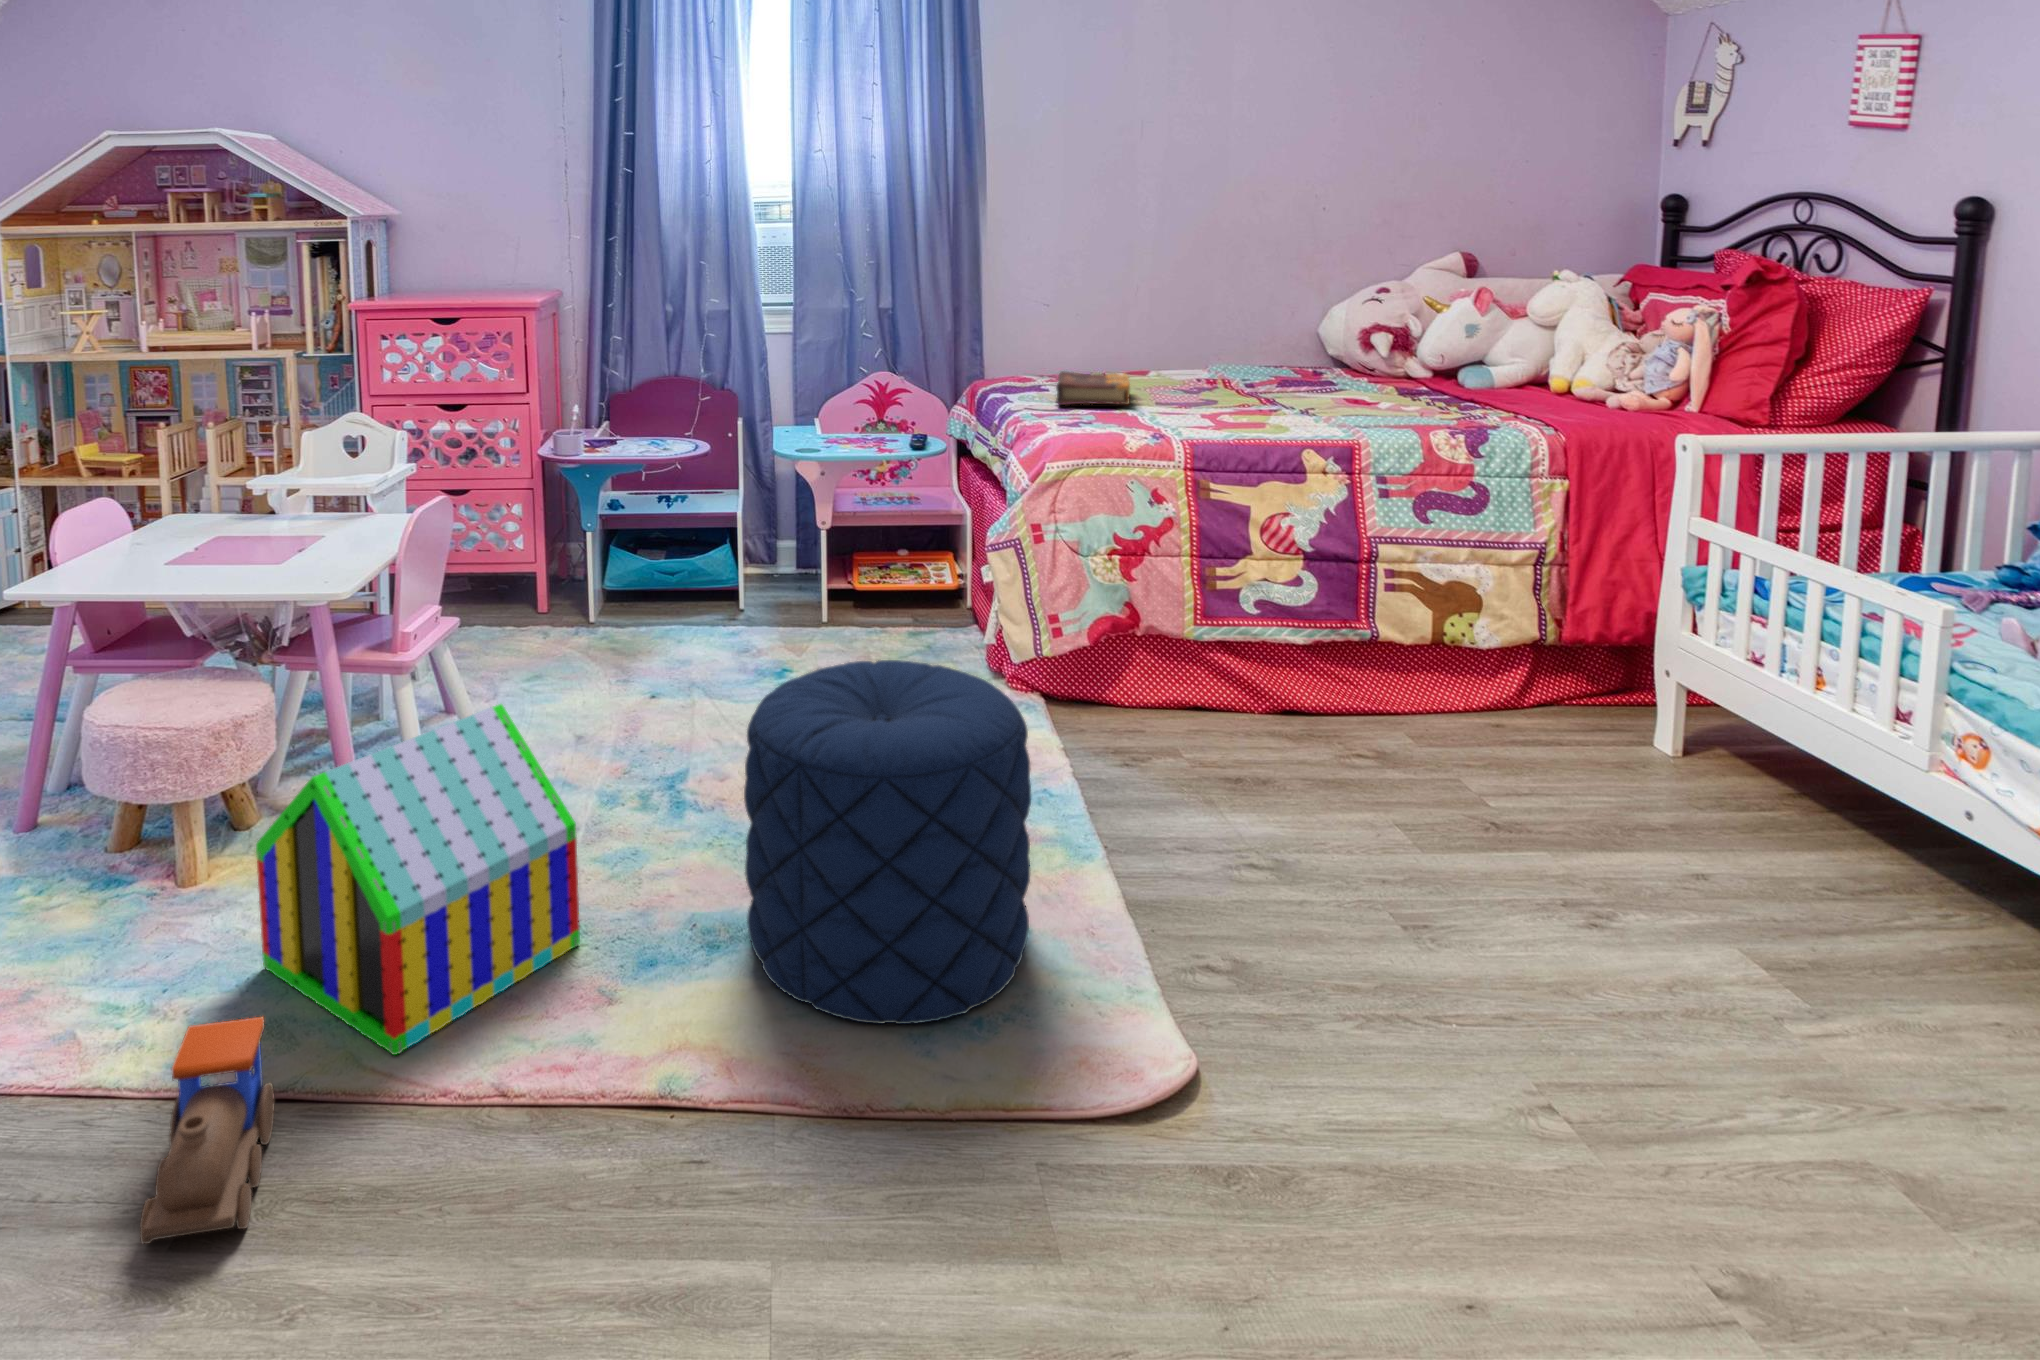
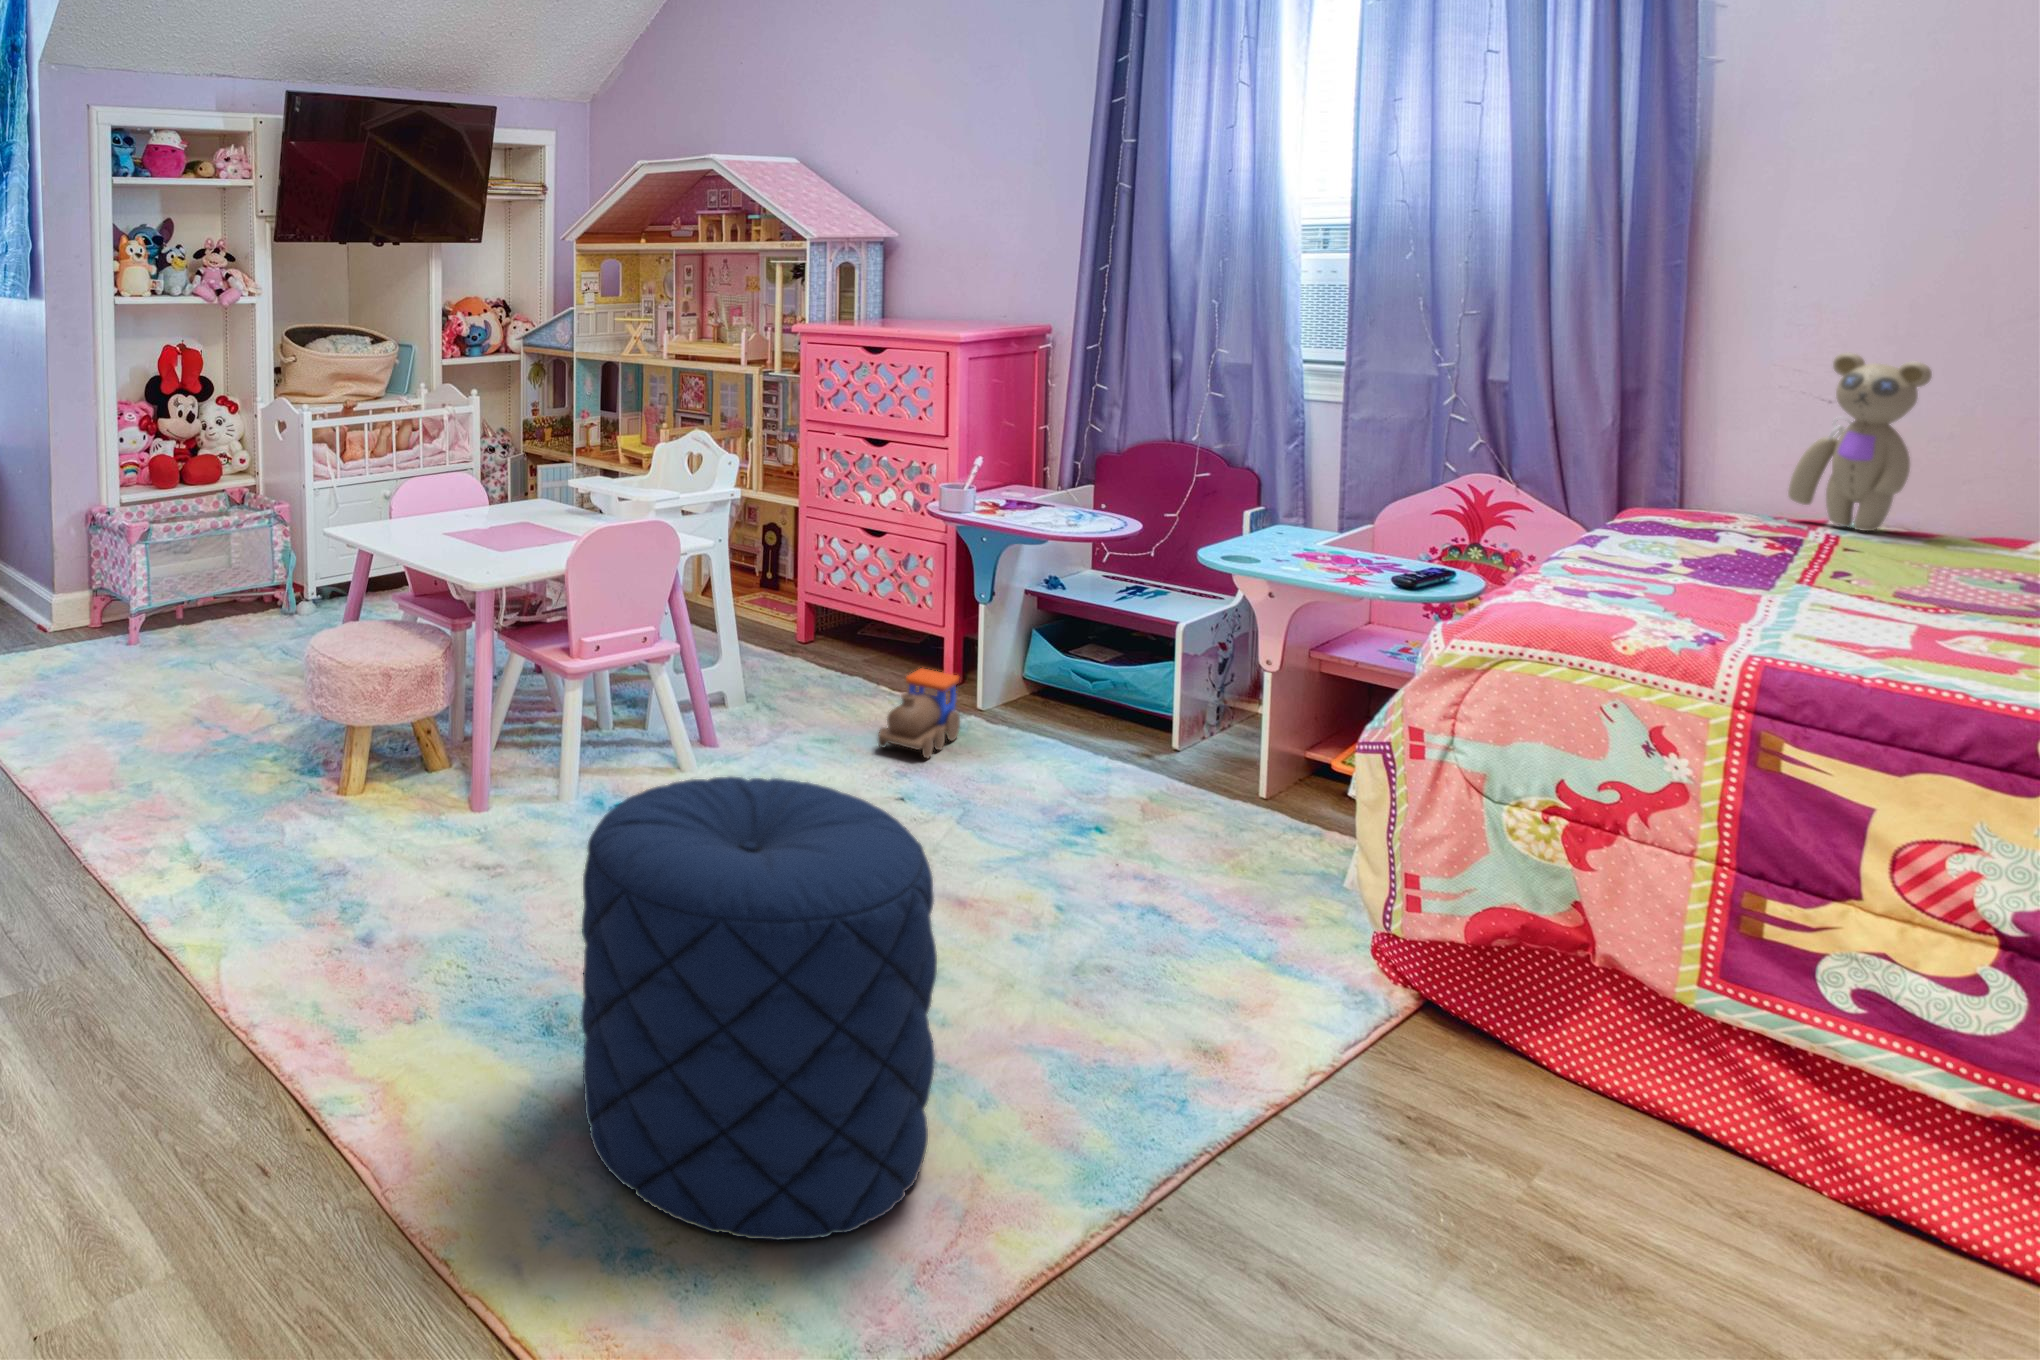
teddy bear: none [1035,271,1097,371] -> present [1788,352,1932,531]
book: present [1056,371,1130,405] -> none [1636,517,1863,591]
toy house: present [256,704,580,1055] -> none [292,711,515,973]
toy train: present [140,1017,275,1244] -> present [878,669,960,758]

